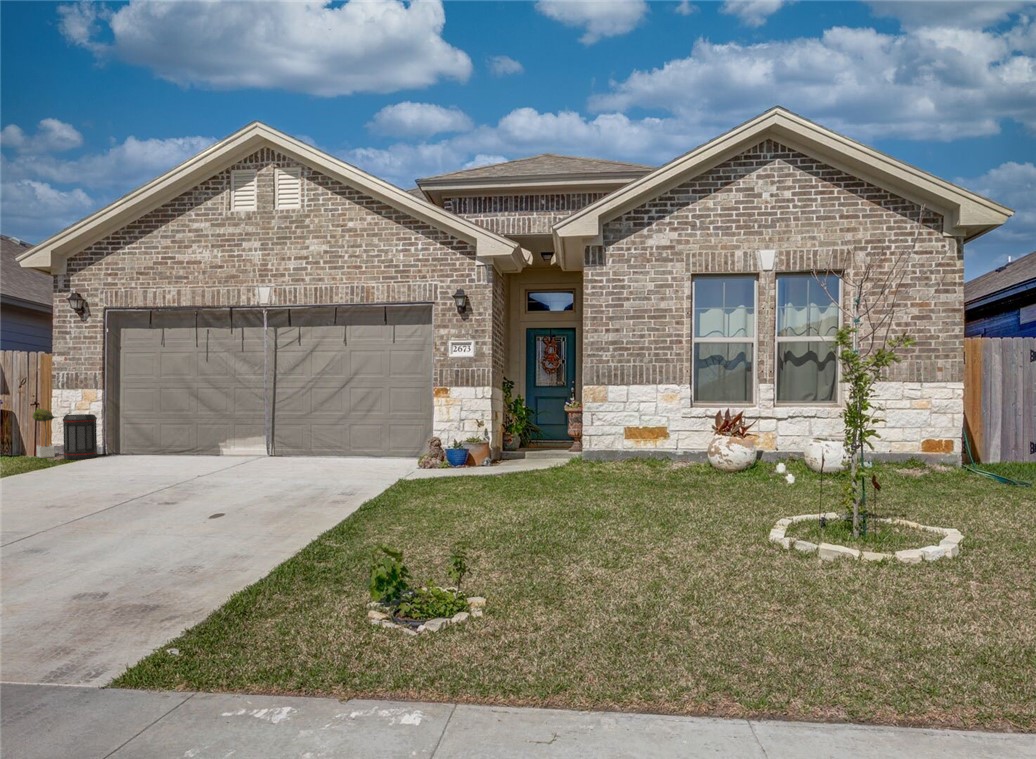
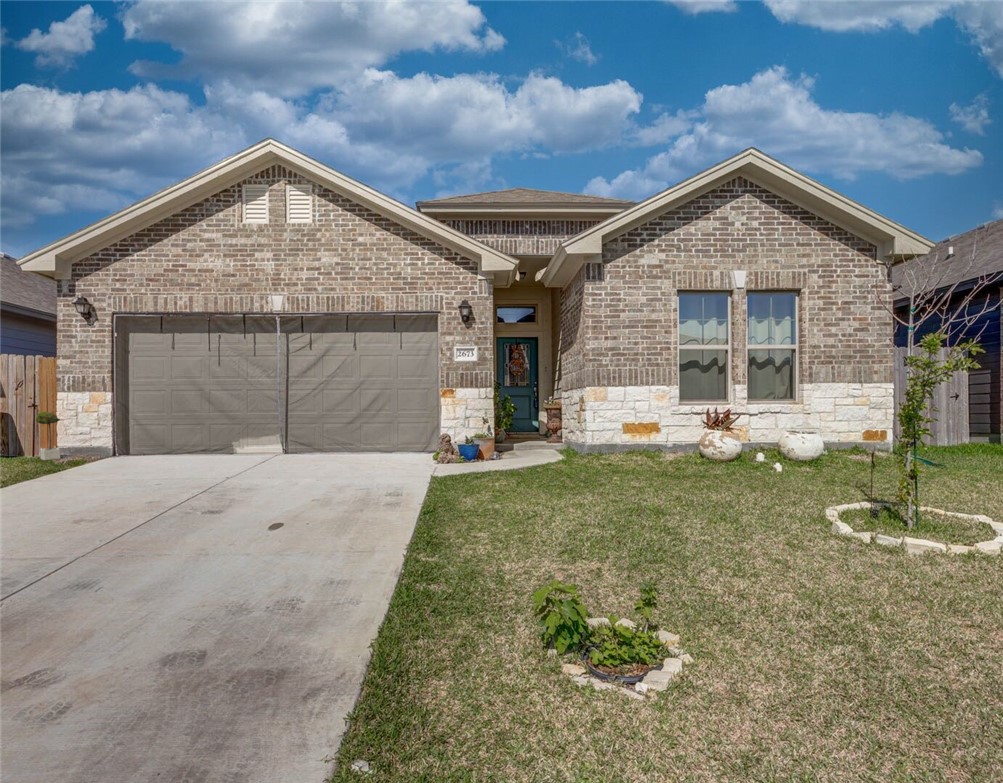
trash can: present [63,414,98,459] -> none [69,416,107,461]

